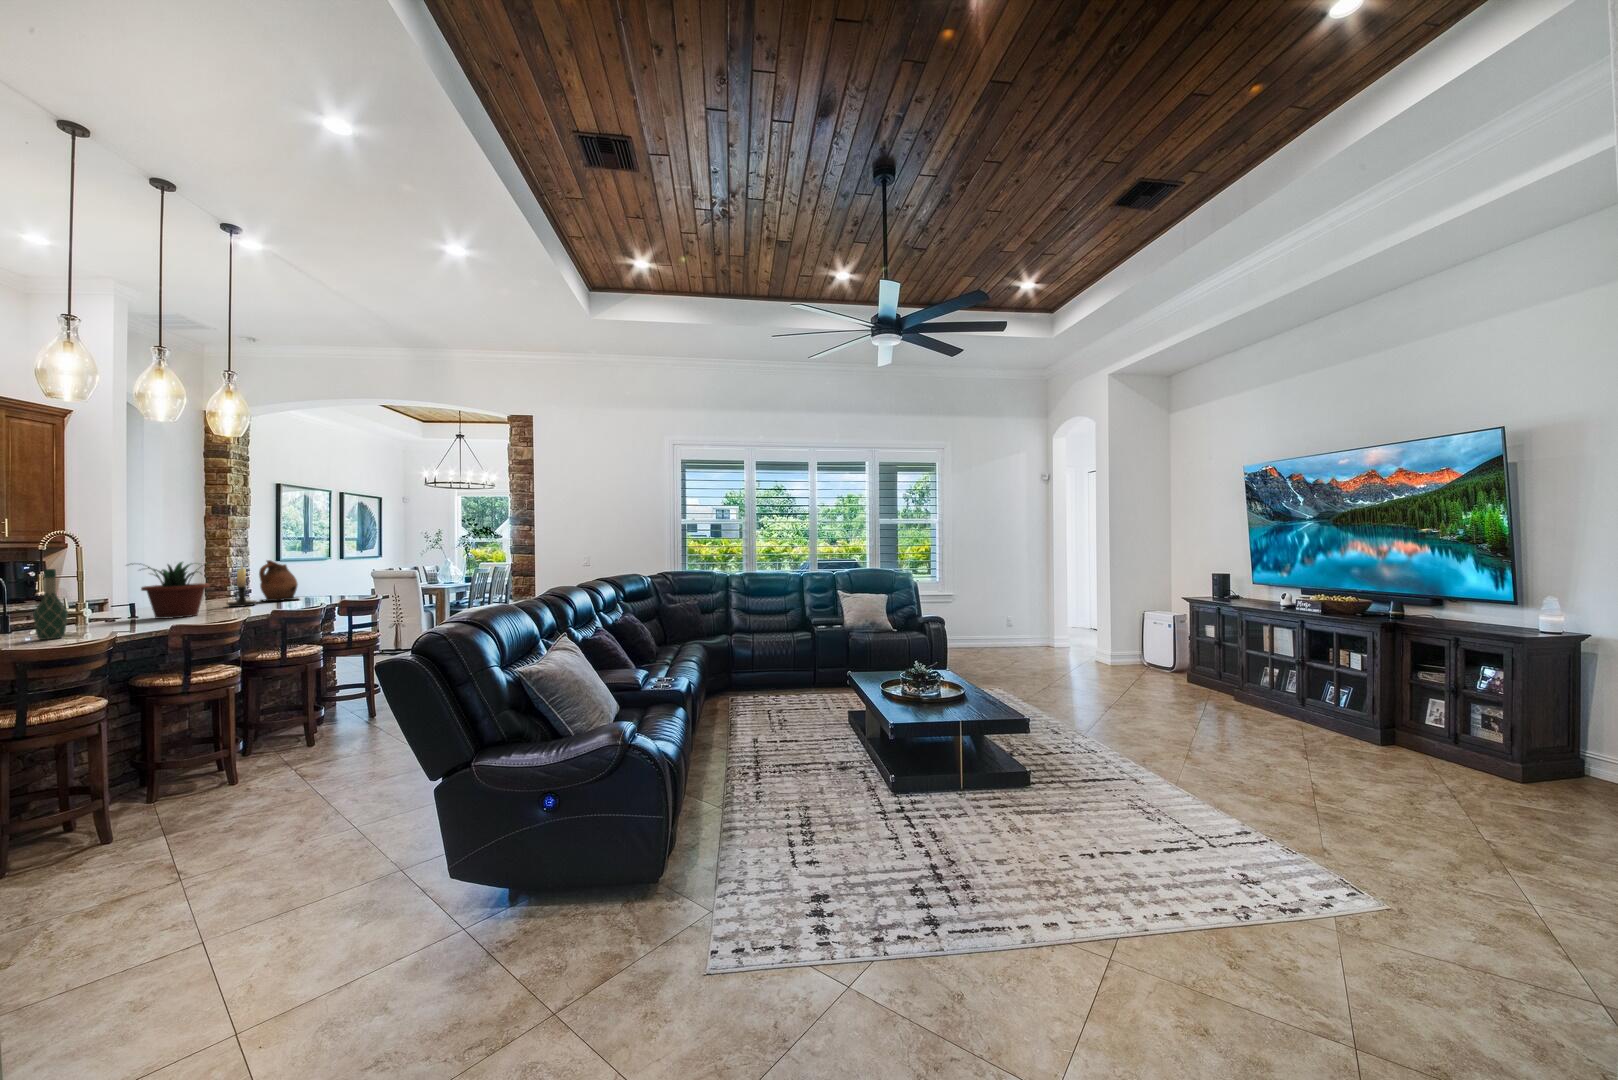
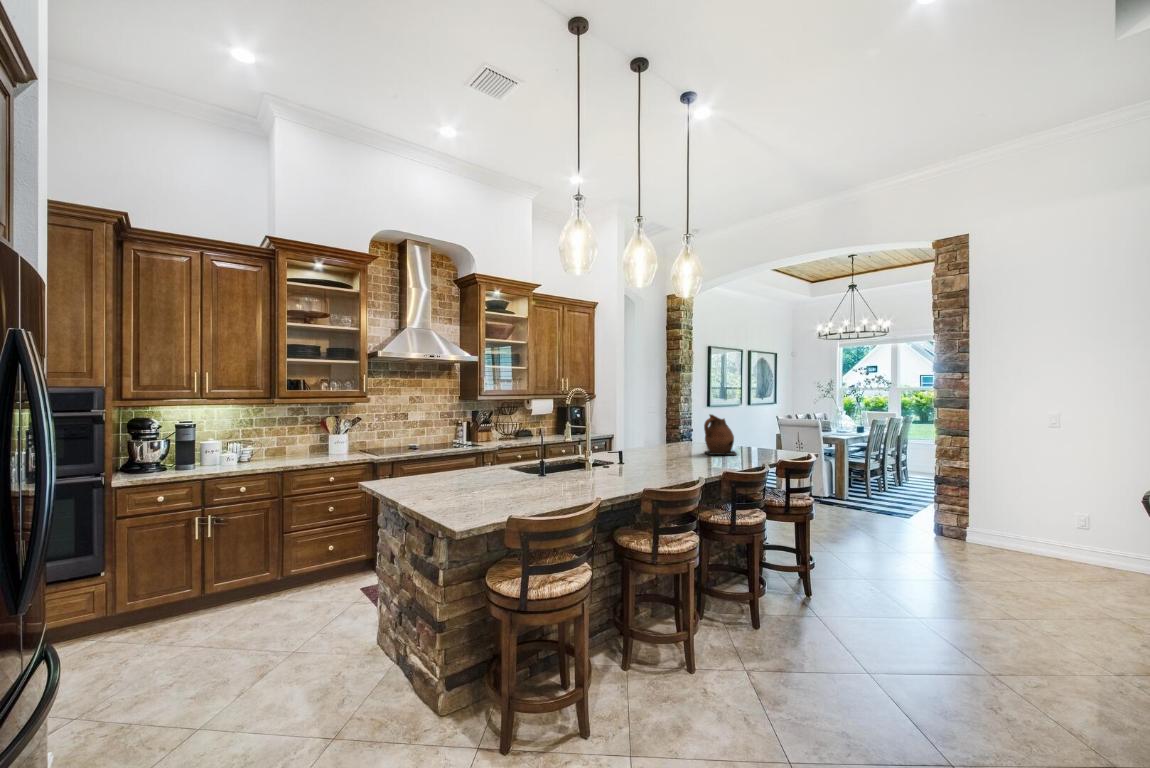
potted plant: present [132,562,210,619] -> none [612,417,673,473]
candle holder: present [227,564,257,607] -> none [681,416,704,461]
wine bottle: present [33,569,68,640] -> none [544,429,566,497]

